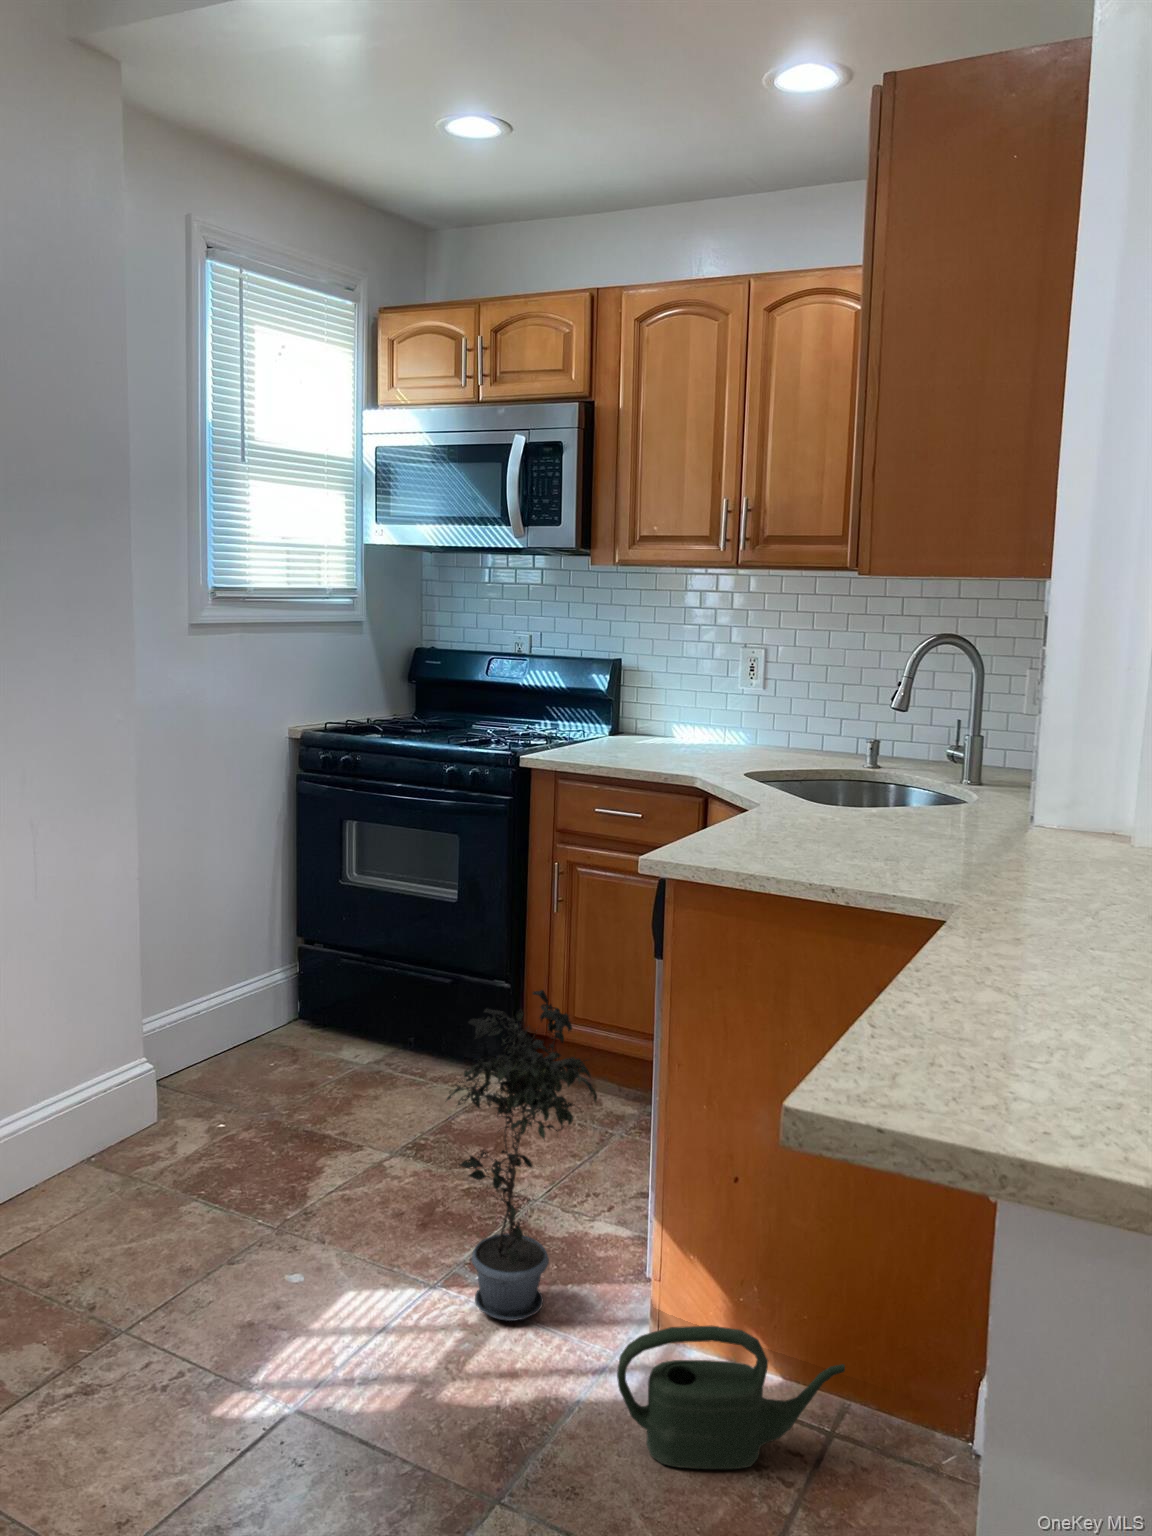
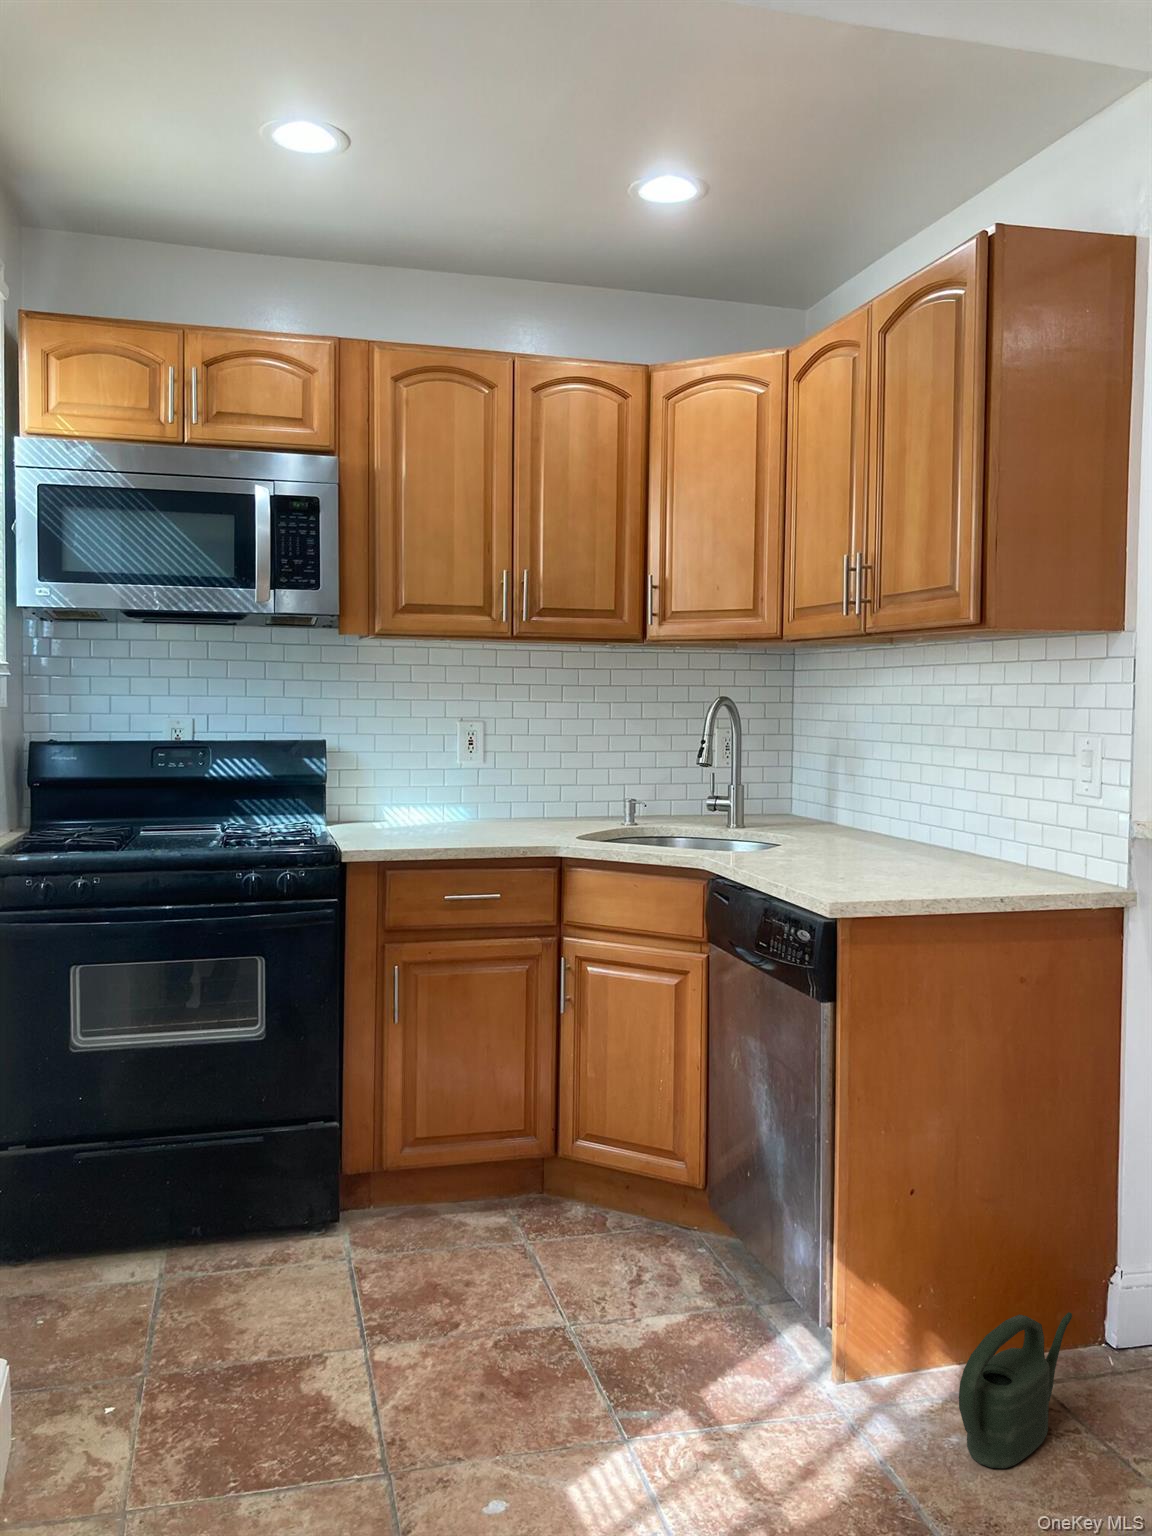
potted plant: present [447,990,597,1321] -> none [612,1066,846,1438]

